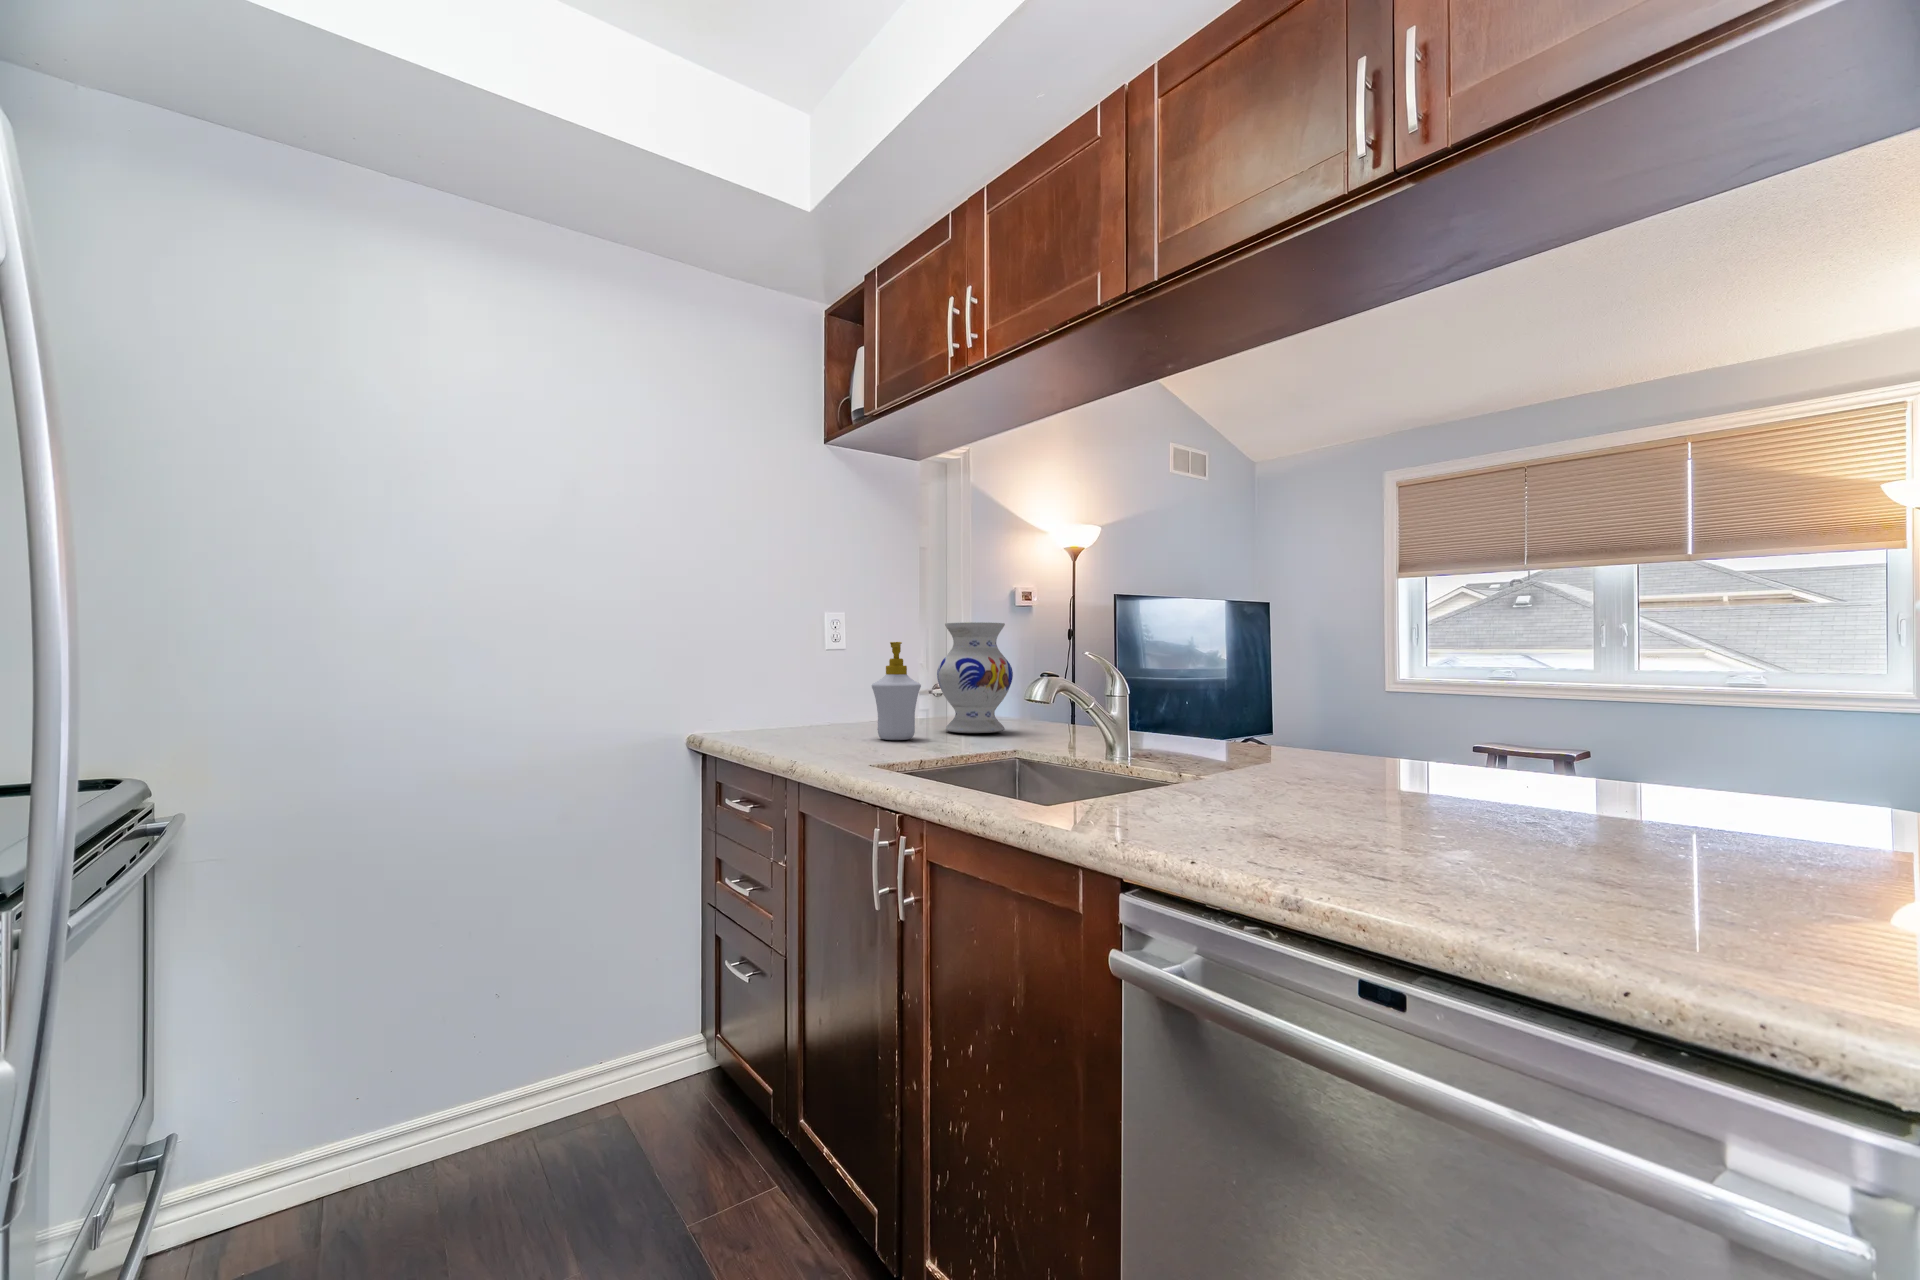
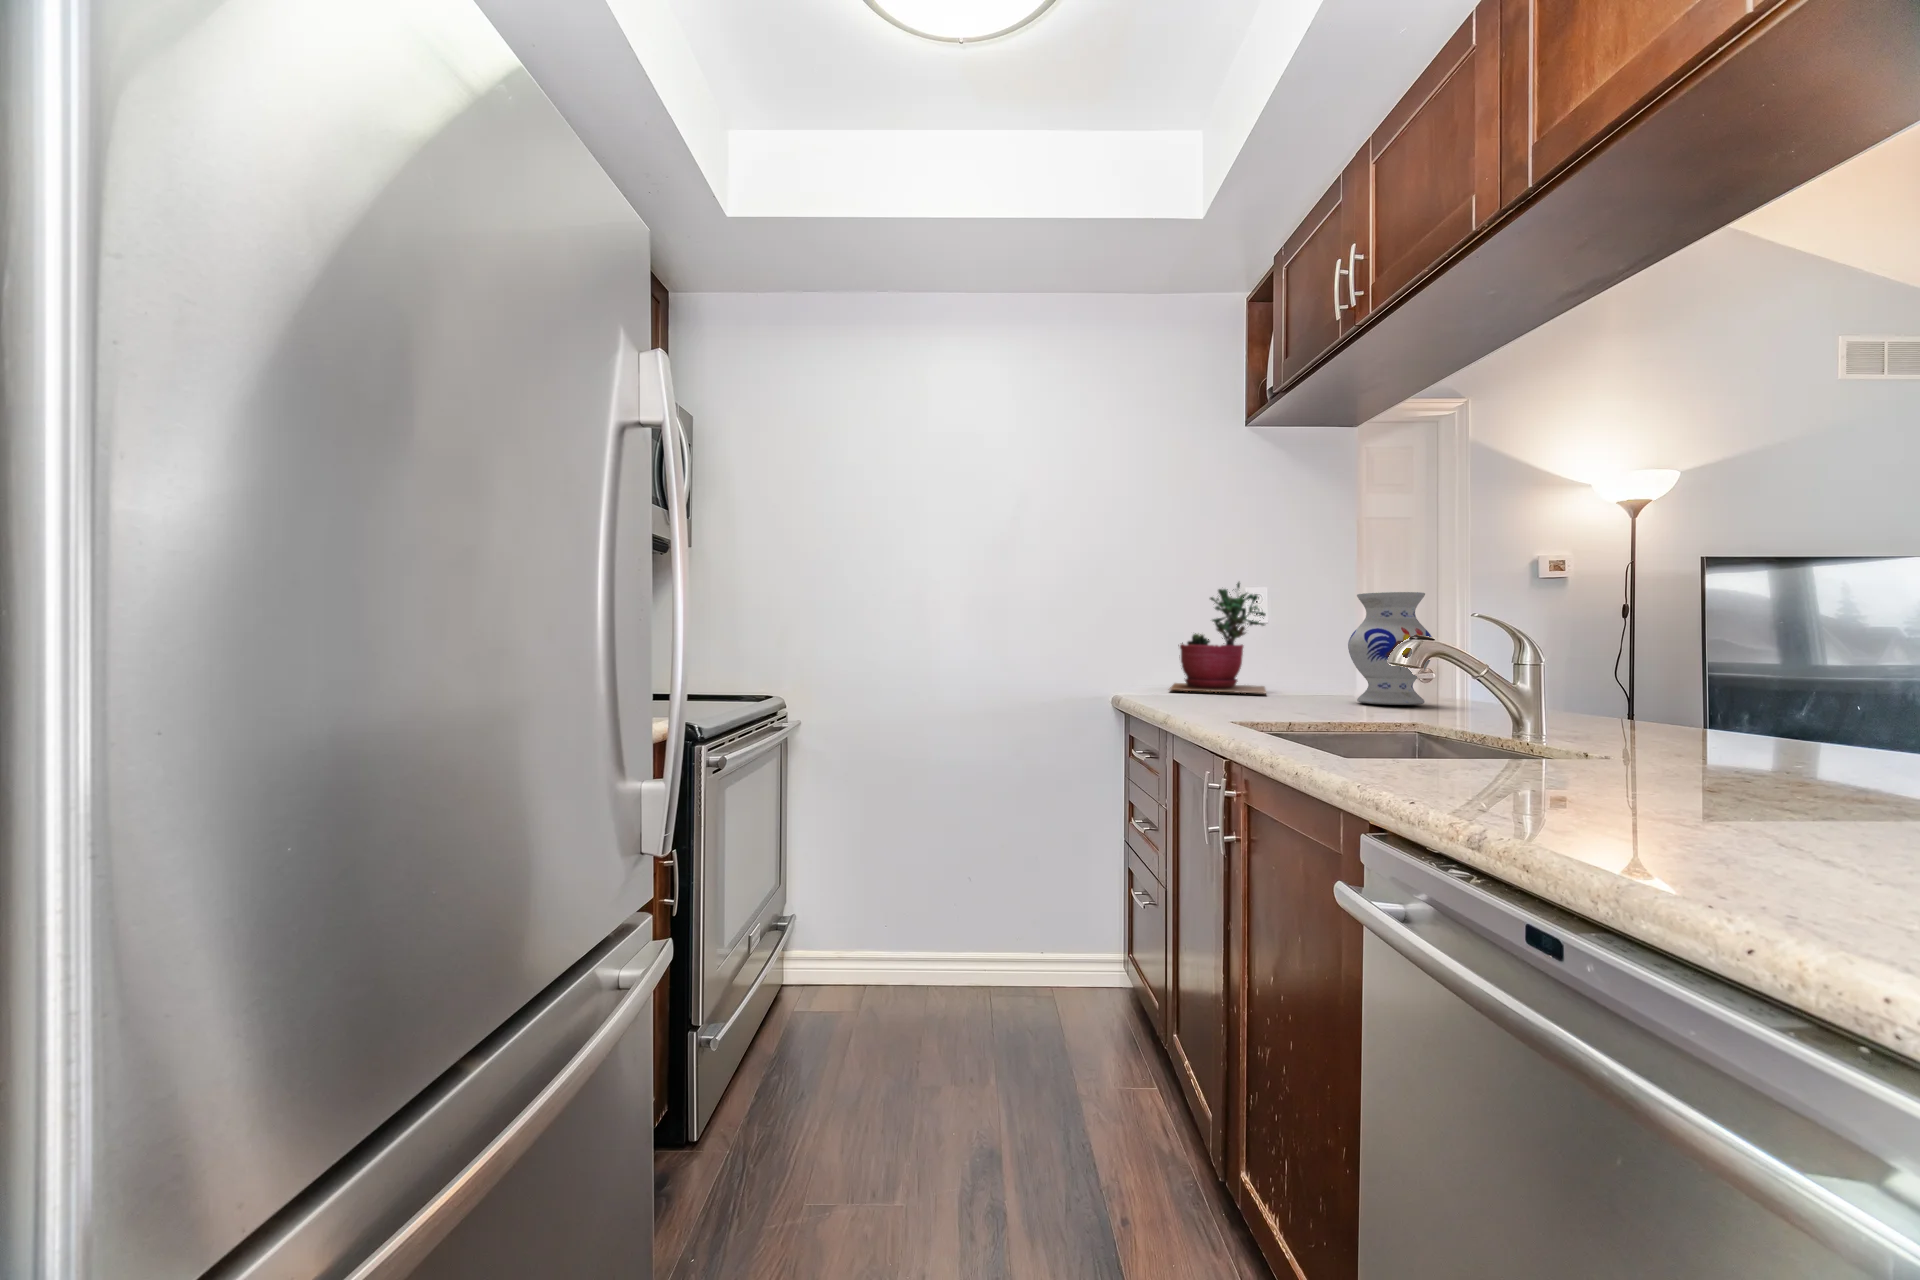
succulent plant: none [747,604,855,726] -> present [1170,582,1266,693]
soap bottle: present [872,642,921,740] -> none [1269,612,1321,706]

